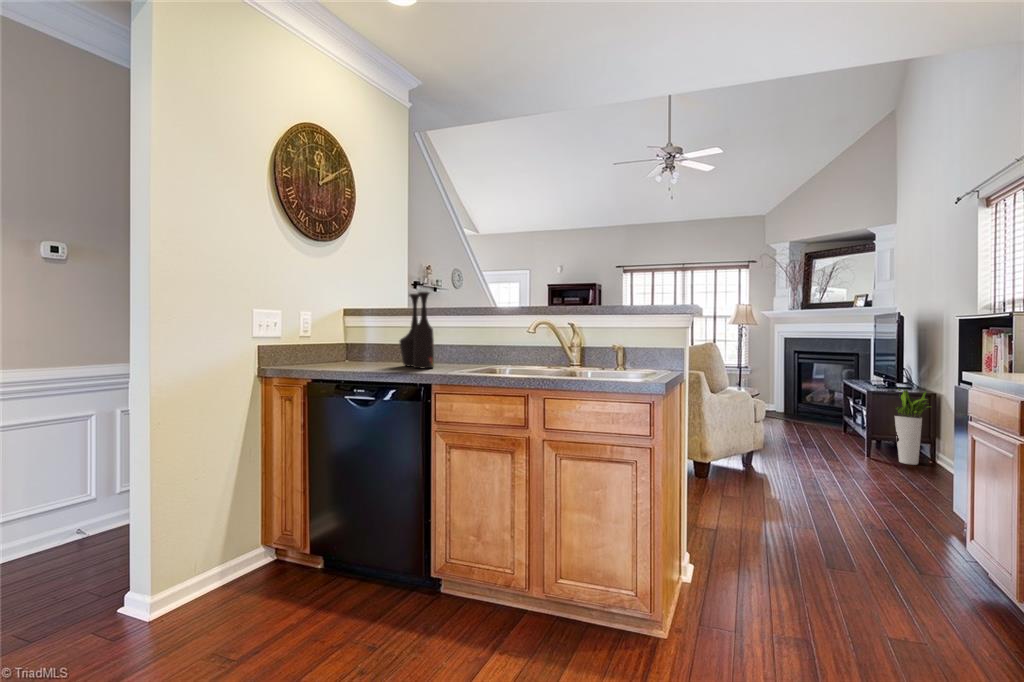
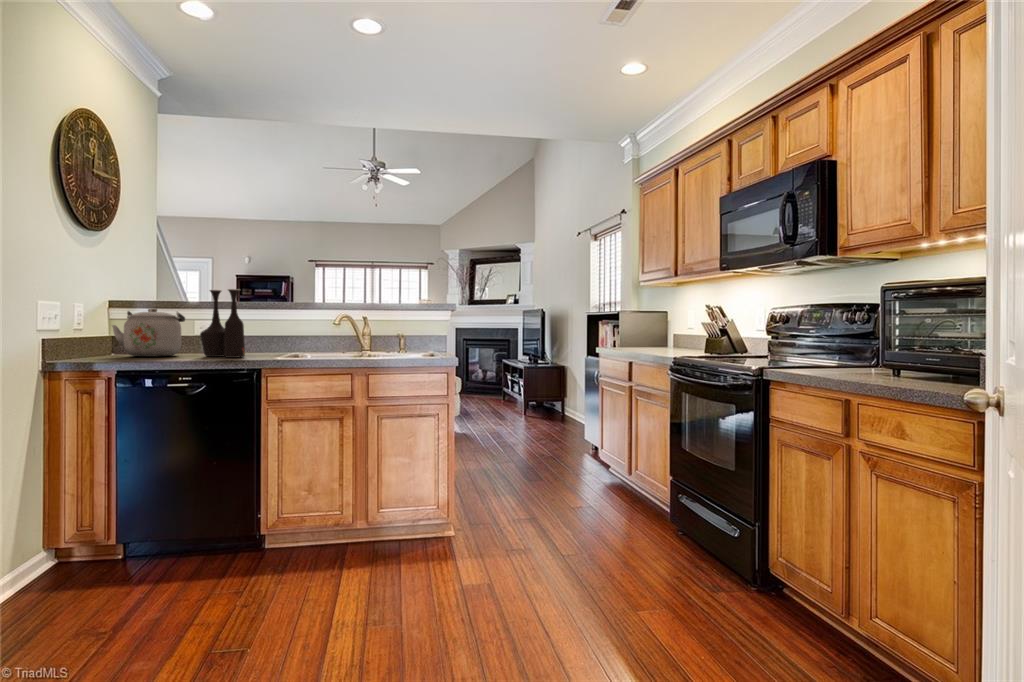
kettle: none [336,315,401,364] -> present [112,308,185,357]
planter: present [895,389,927,465] -> none [535,364,562,417]

